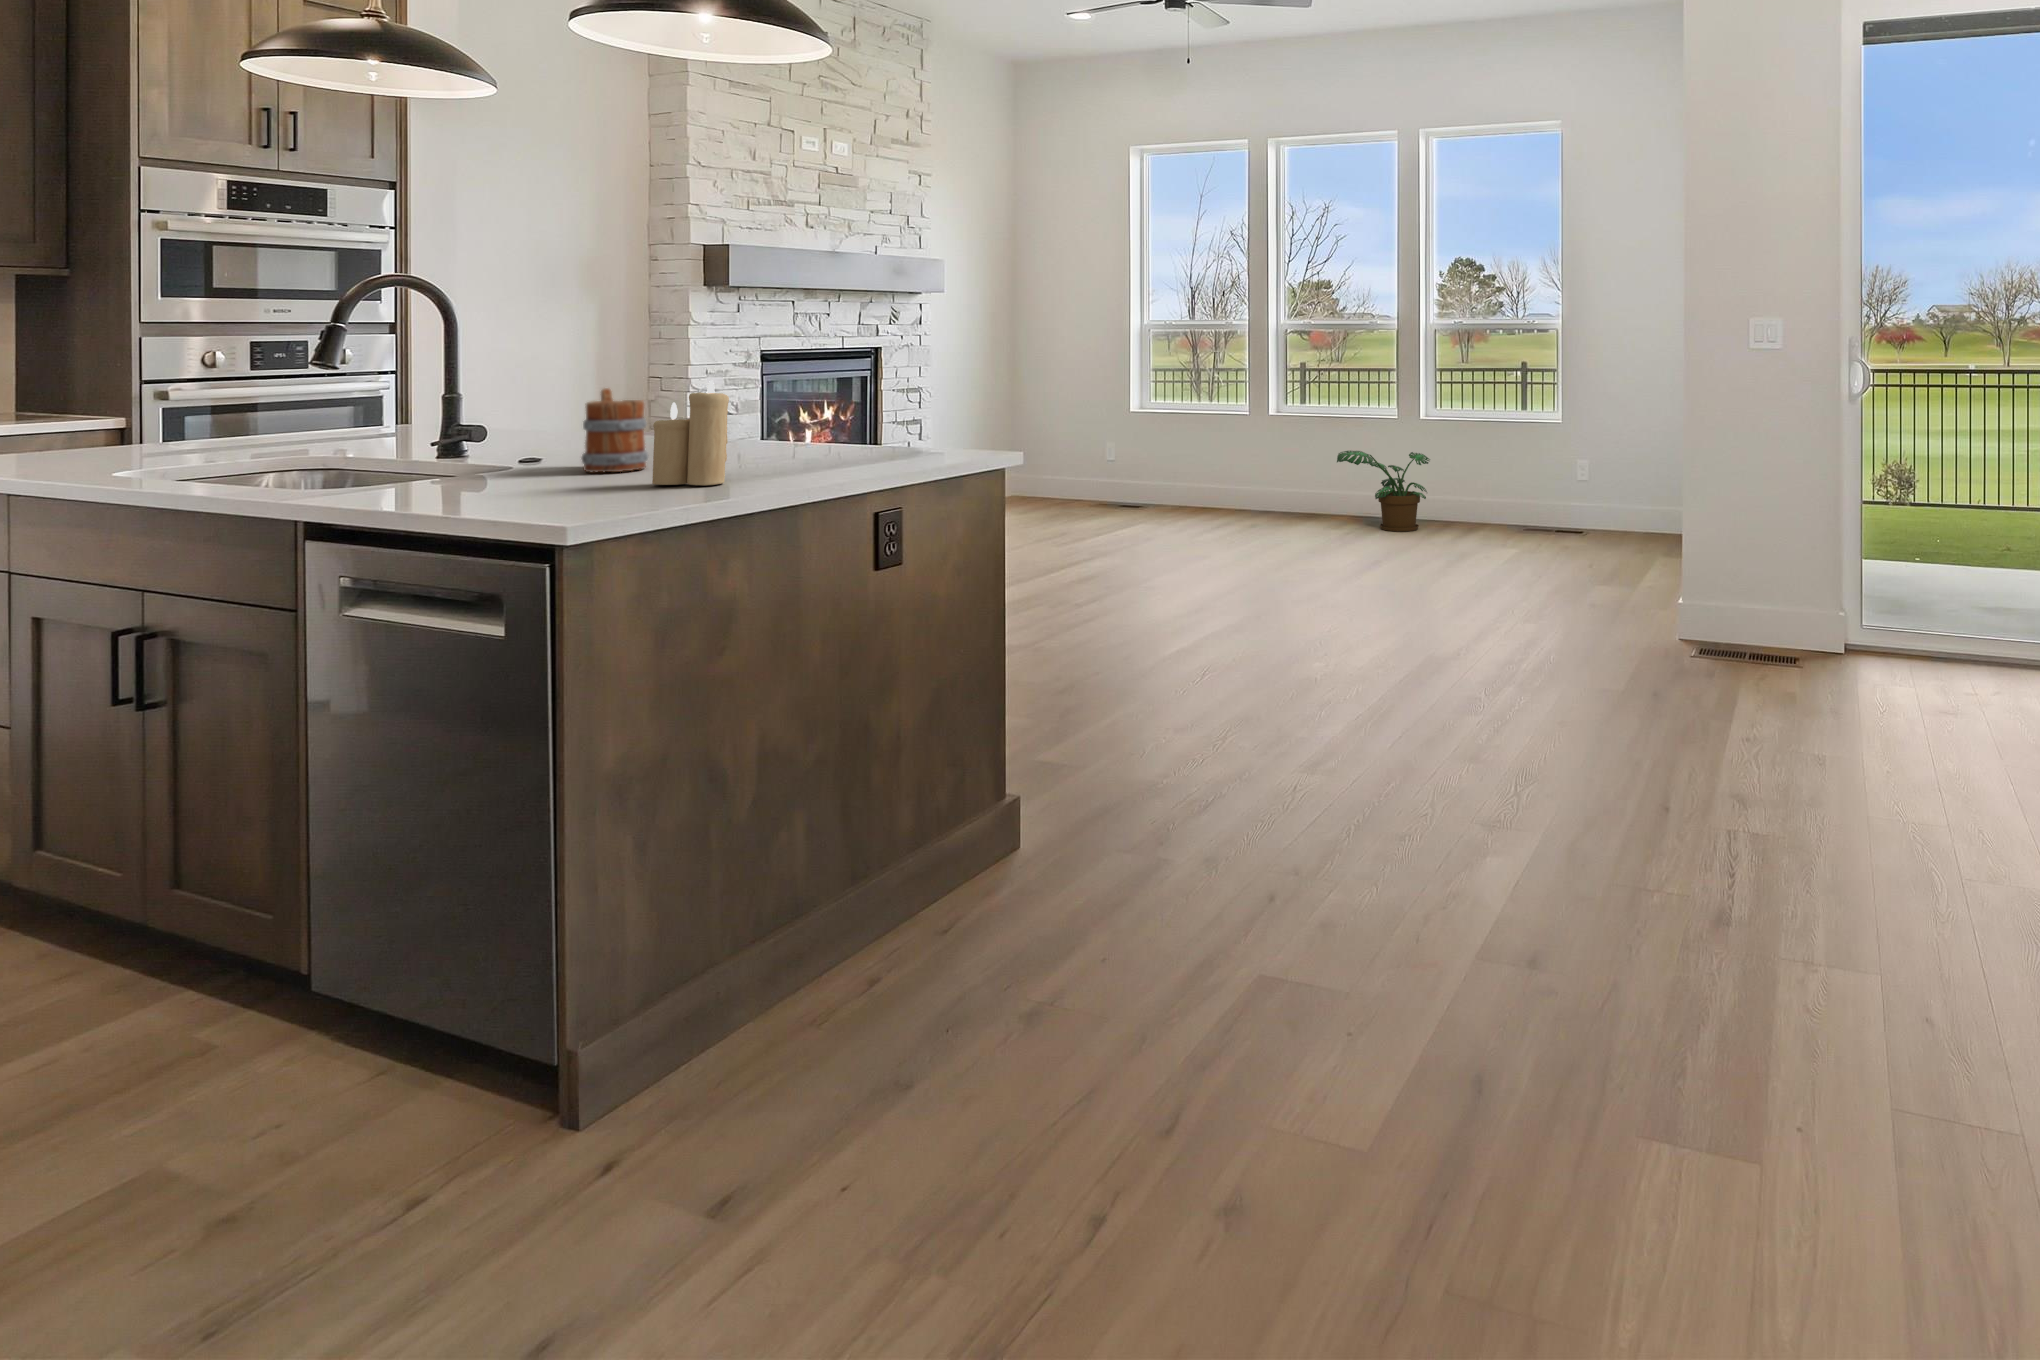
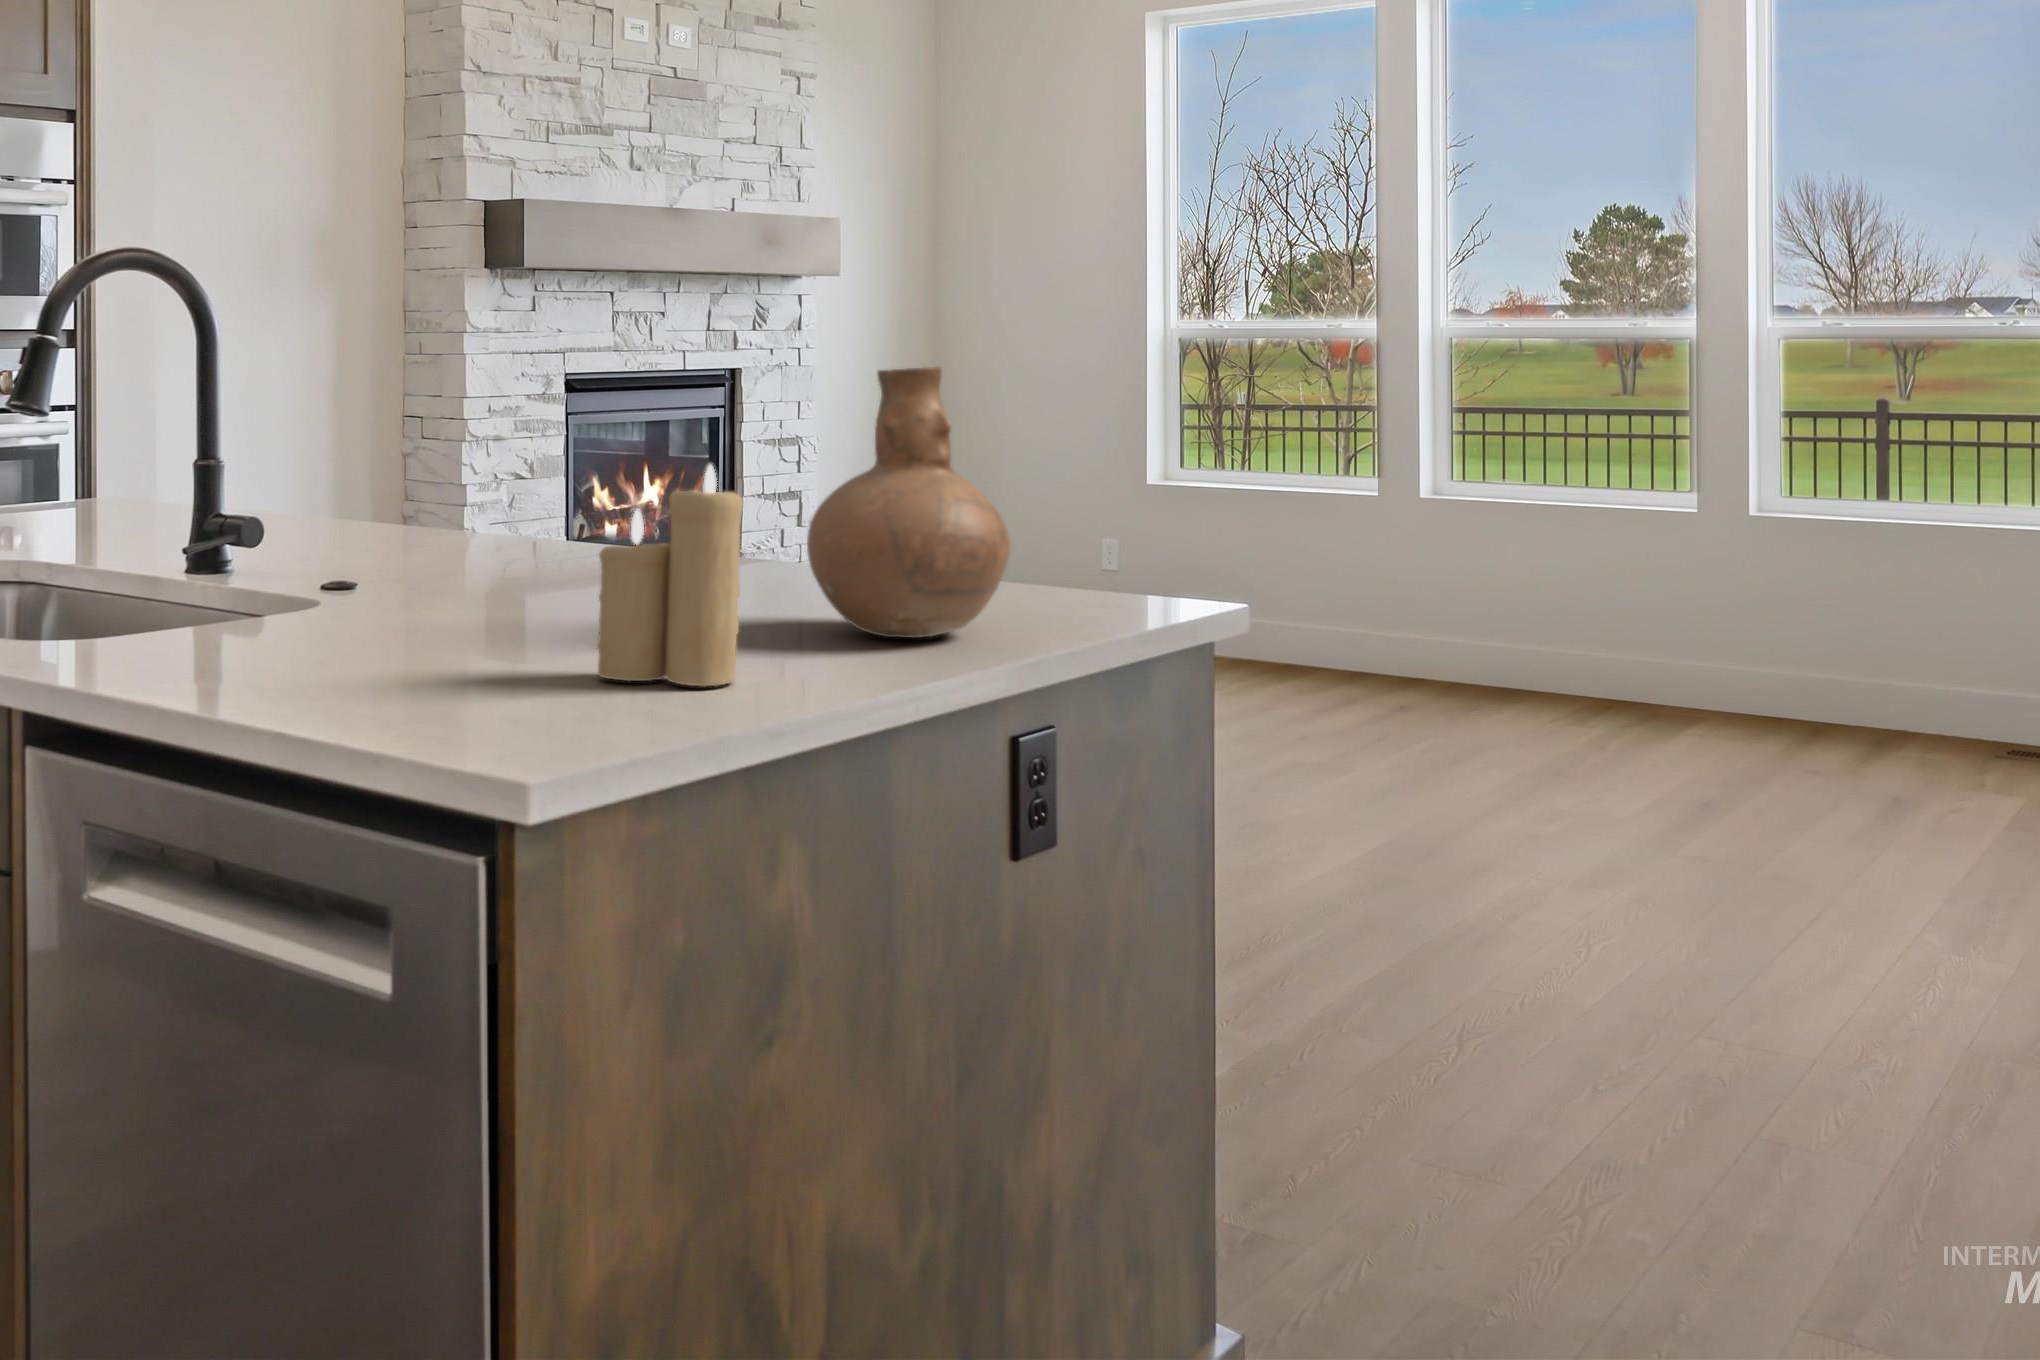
vase: none [783,335,886,465] -> present [807,366,1010,638]
mug: present [582,388,648,472] -> none [439,467,557,635]
potted plant: present [1337,450,1430,532] -> none [1583,573,1780,738]

